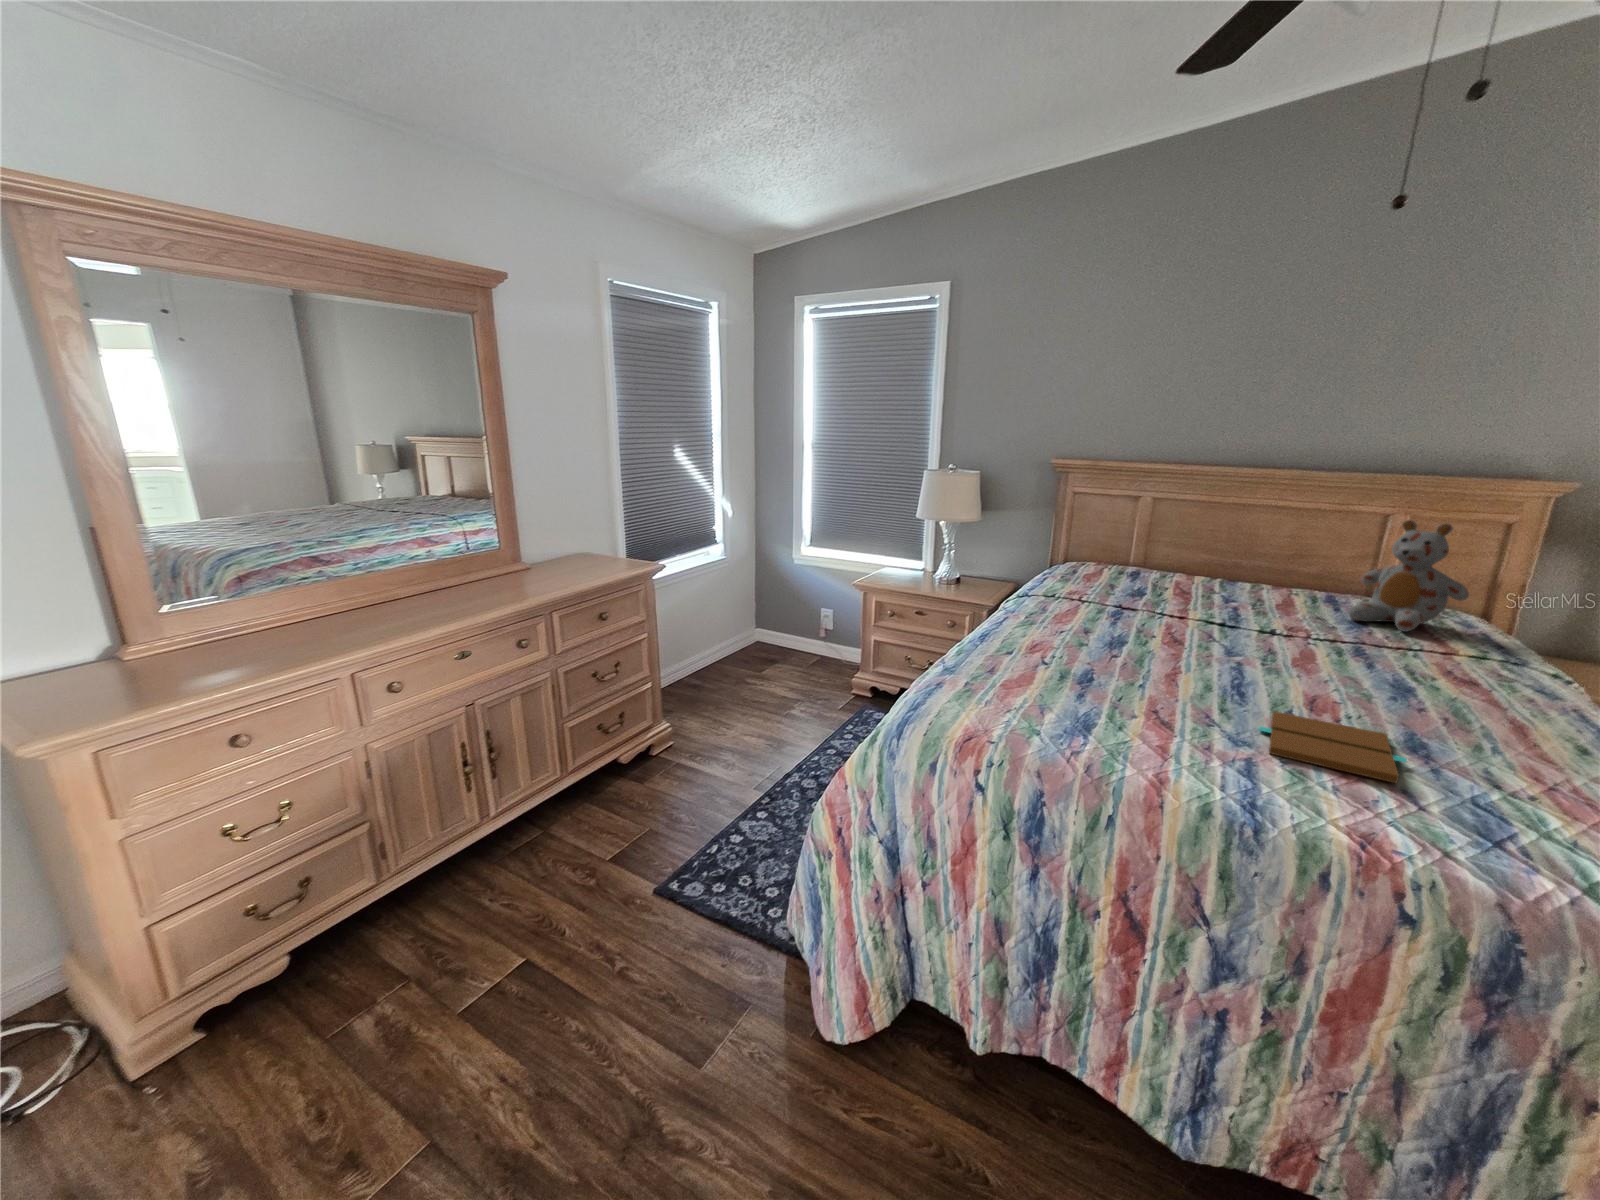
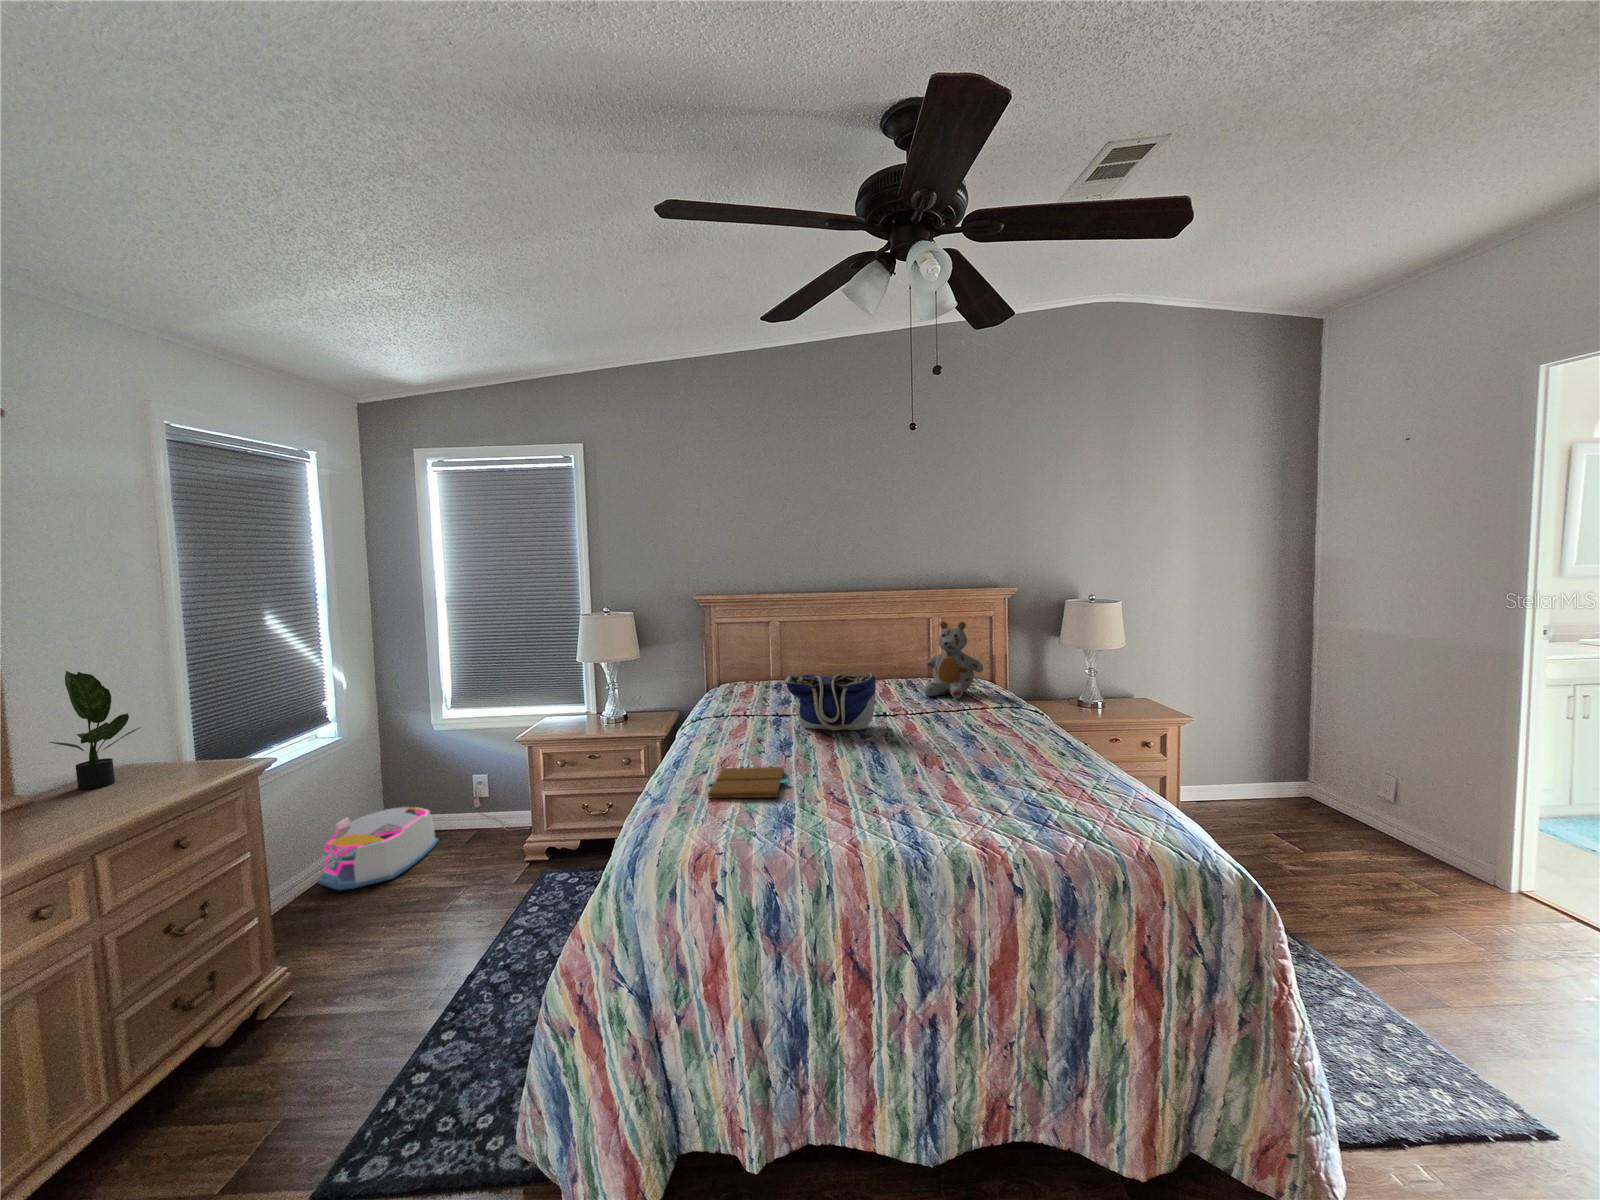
potted plant: none [541,484,590,570] -> present [49,671,141,790]
tote bag: none [1131,563,1262,645] -> present [785,673,876,730]
storage bin: none [705,625,790,680] -> present [317,807,439,890]
book: present [1259,711,1407,783] -> present [708,767,788,798]

